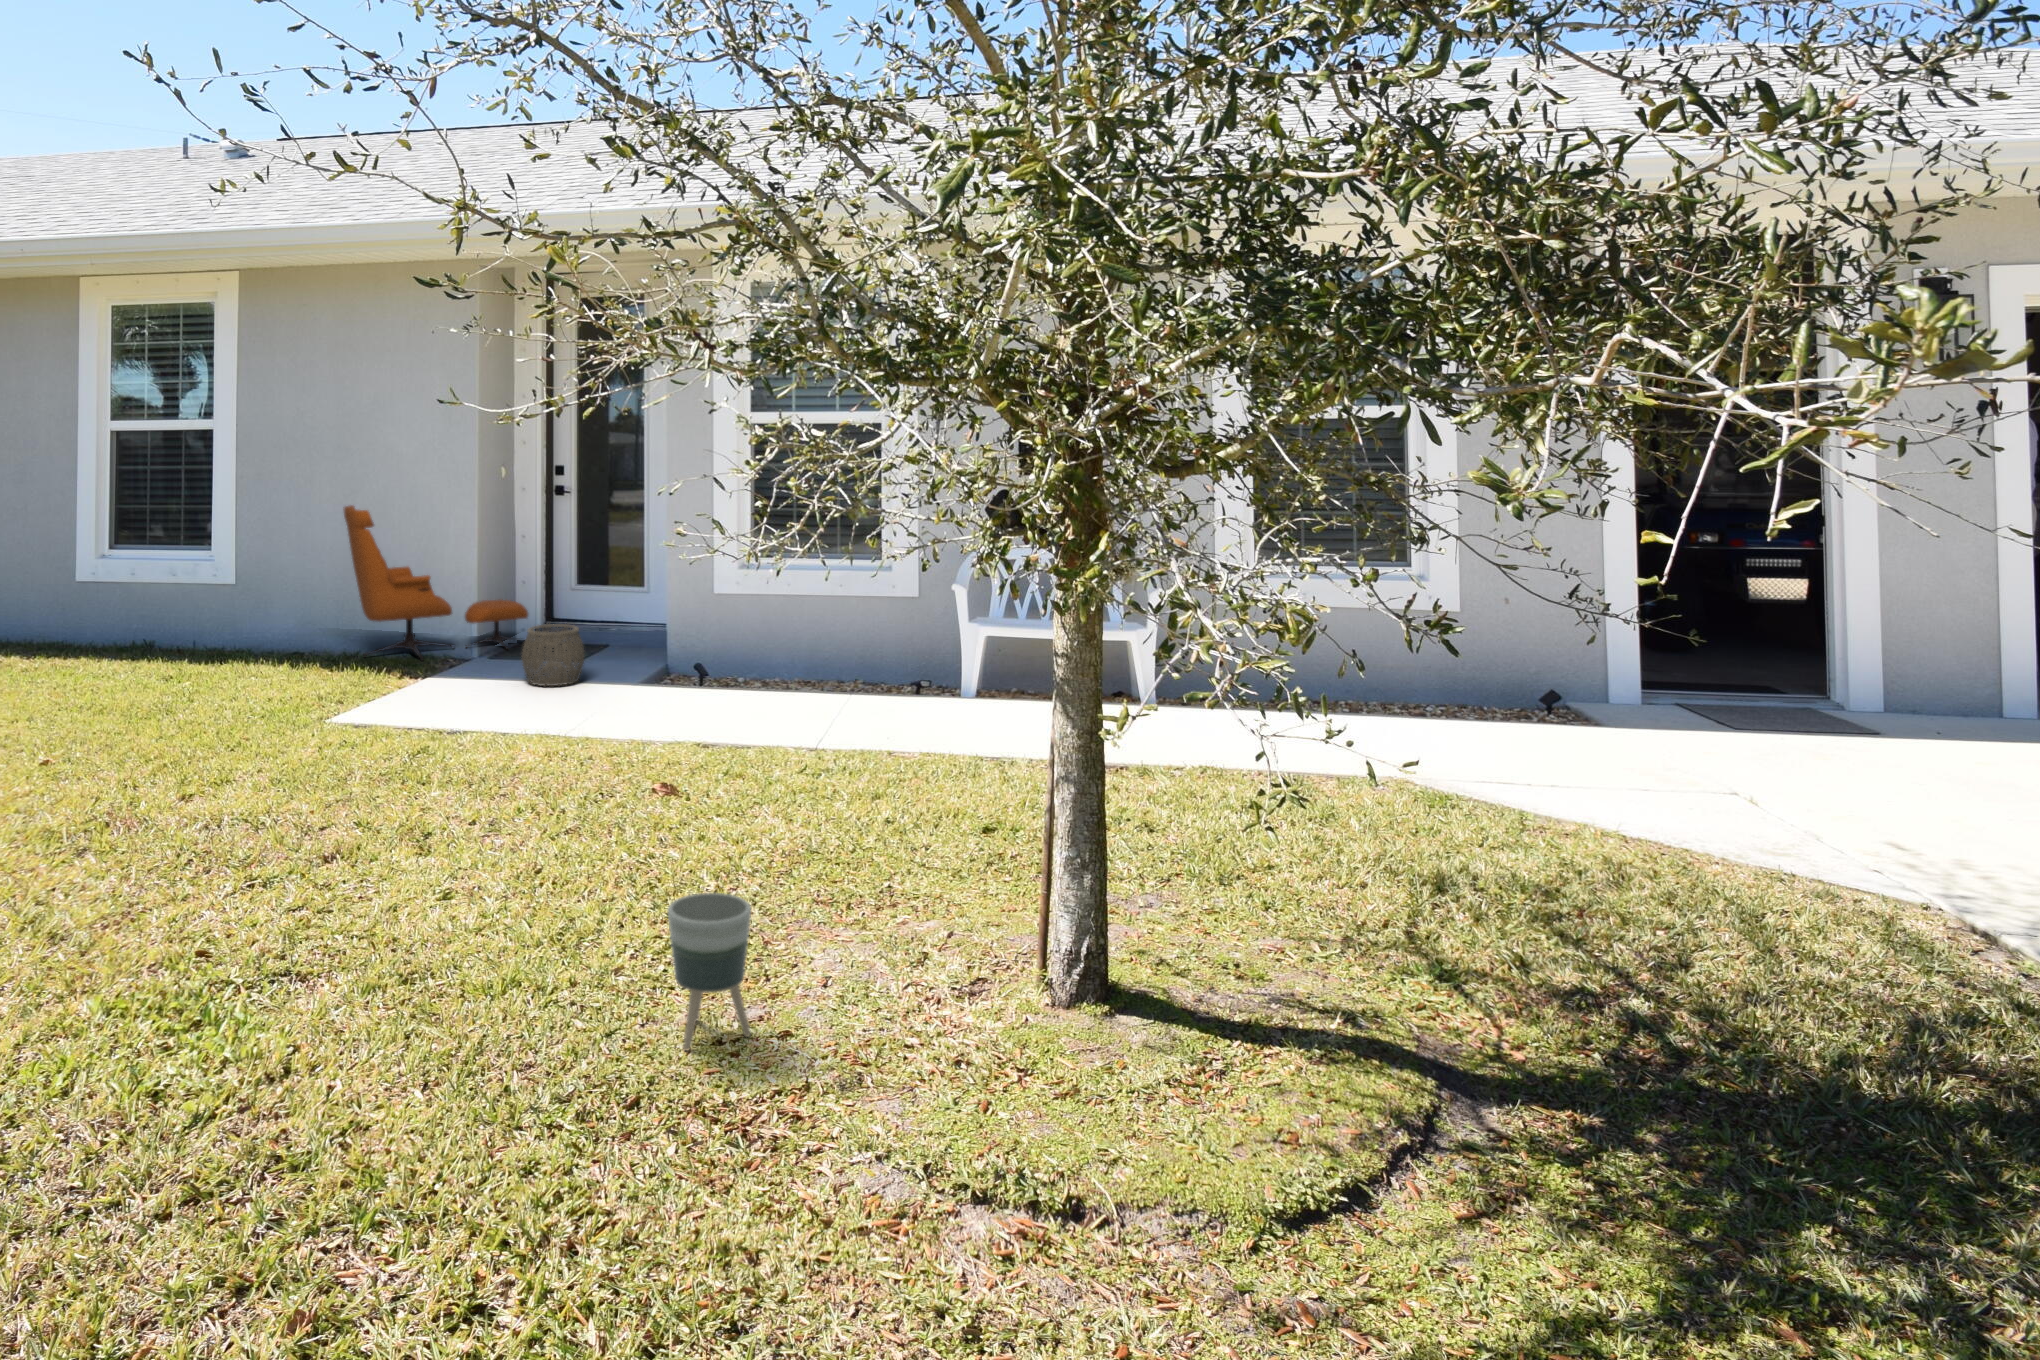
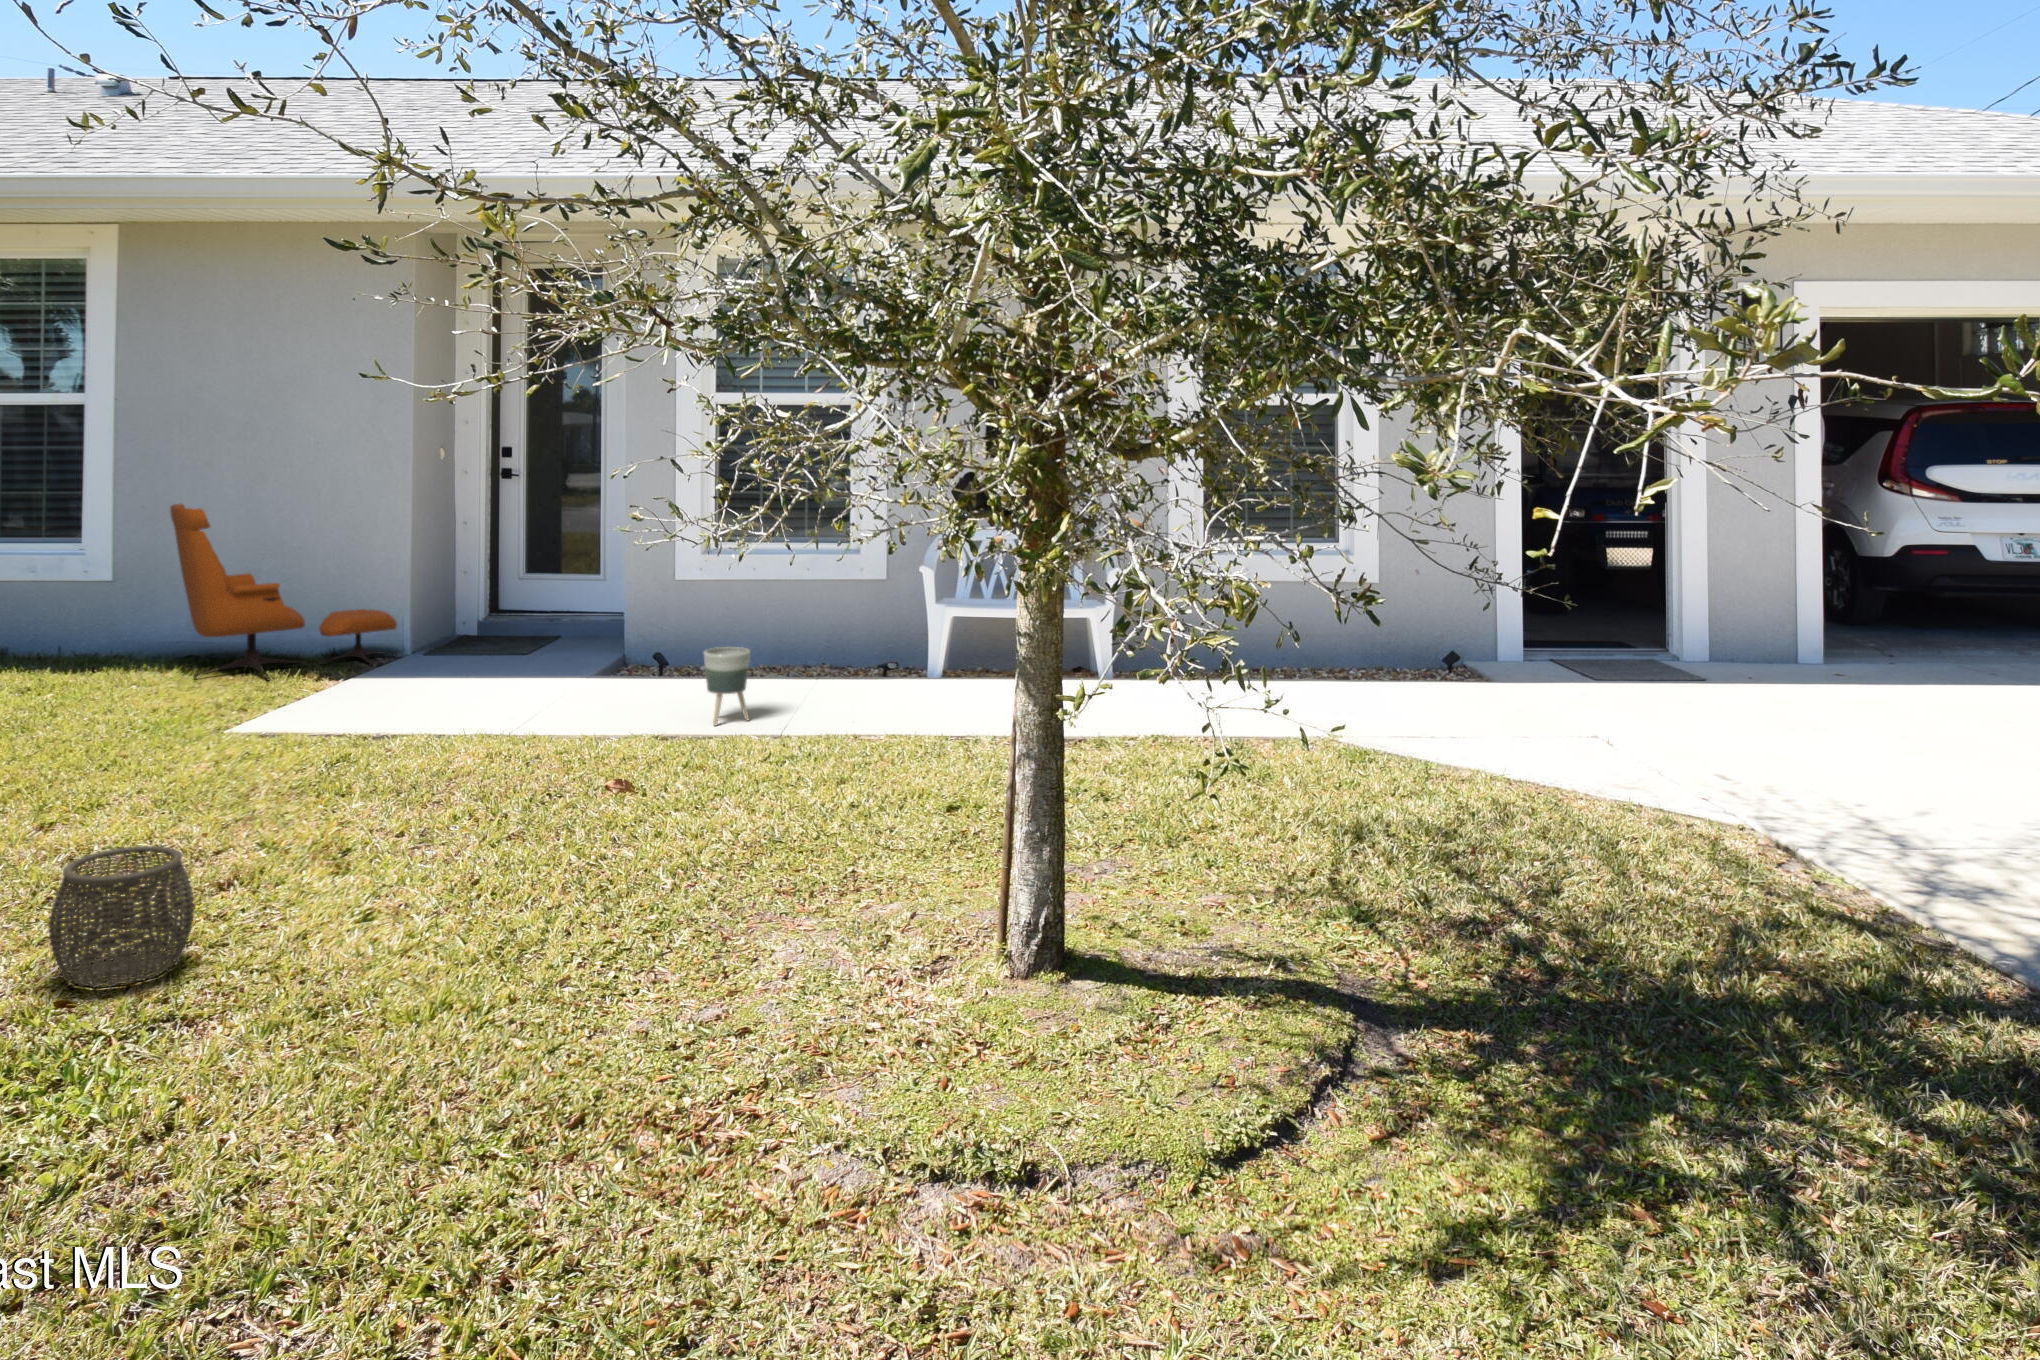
woven basket: present [521,624,584,687] -> present [48,846,195,988]
planter: present [668,893,751,1050] -> present [703,647,750,725]

